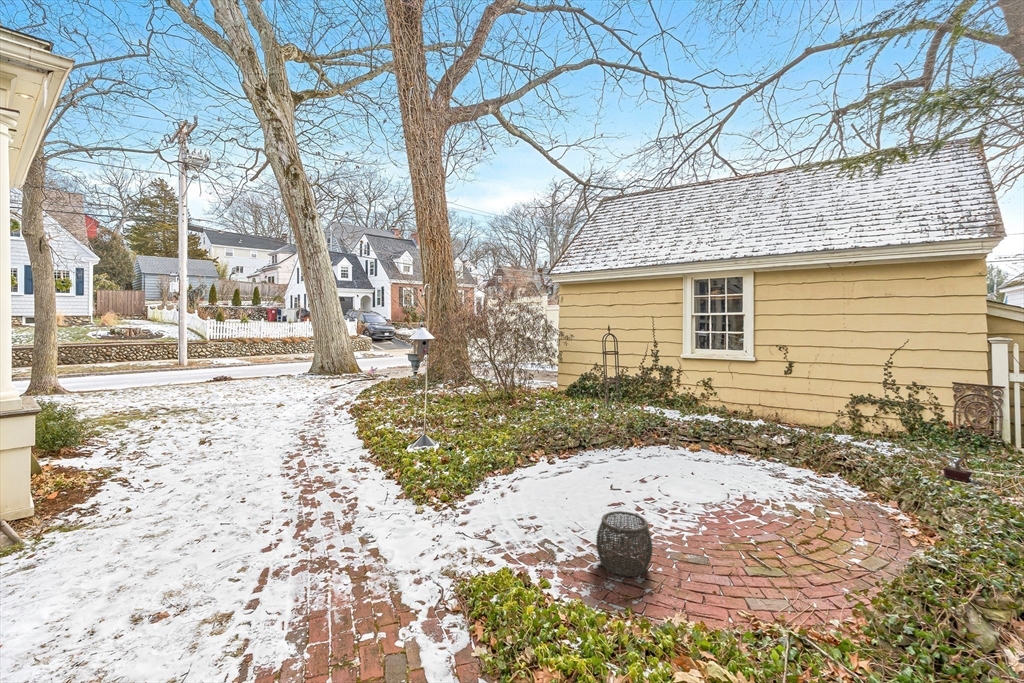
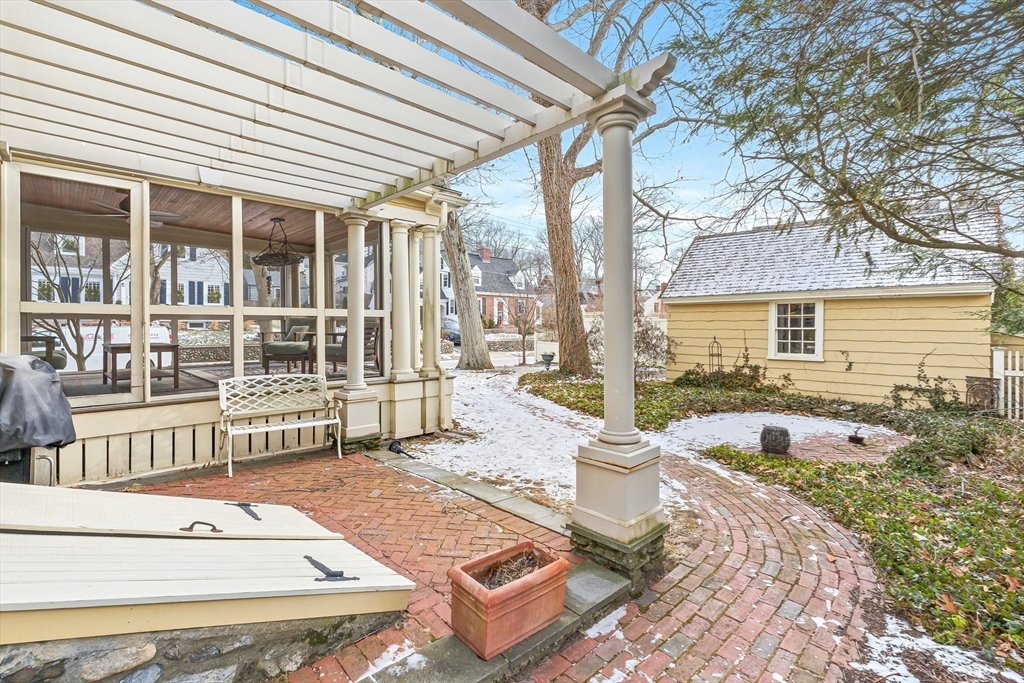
potted plant: present [936,429,995,482] -> present [848,412,873,443]

